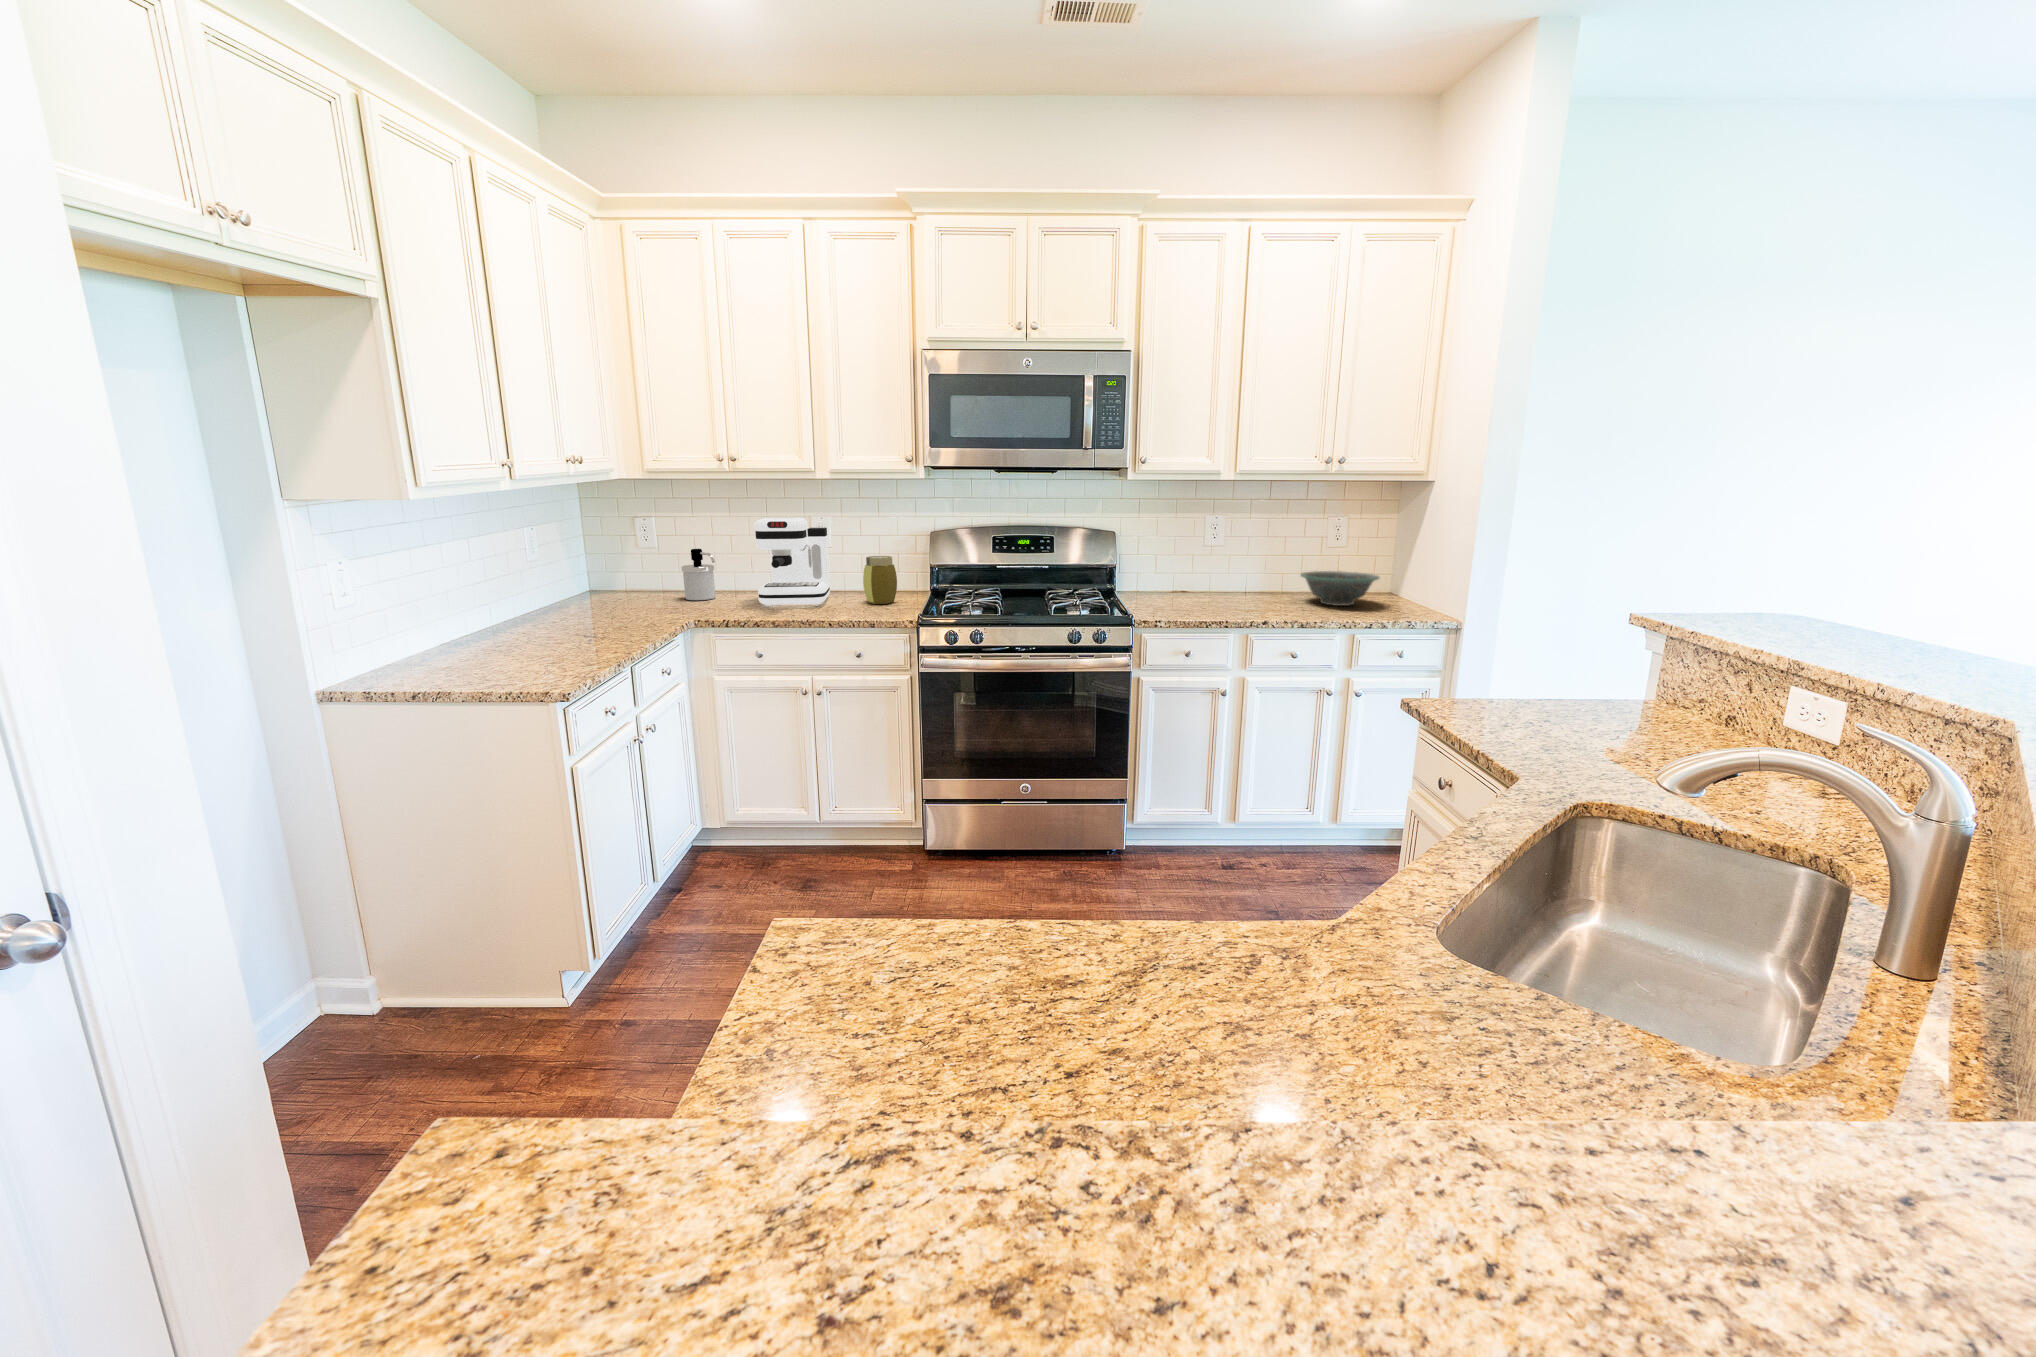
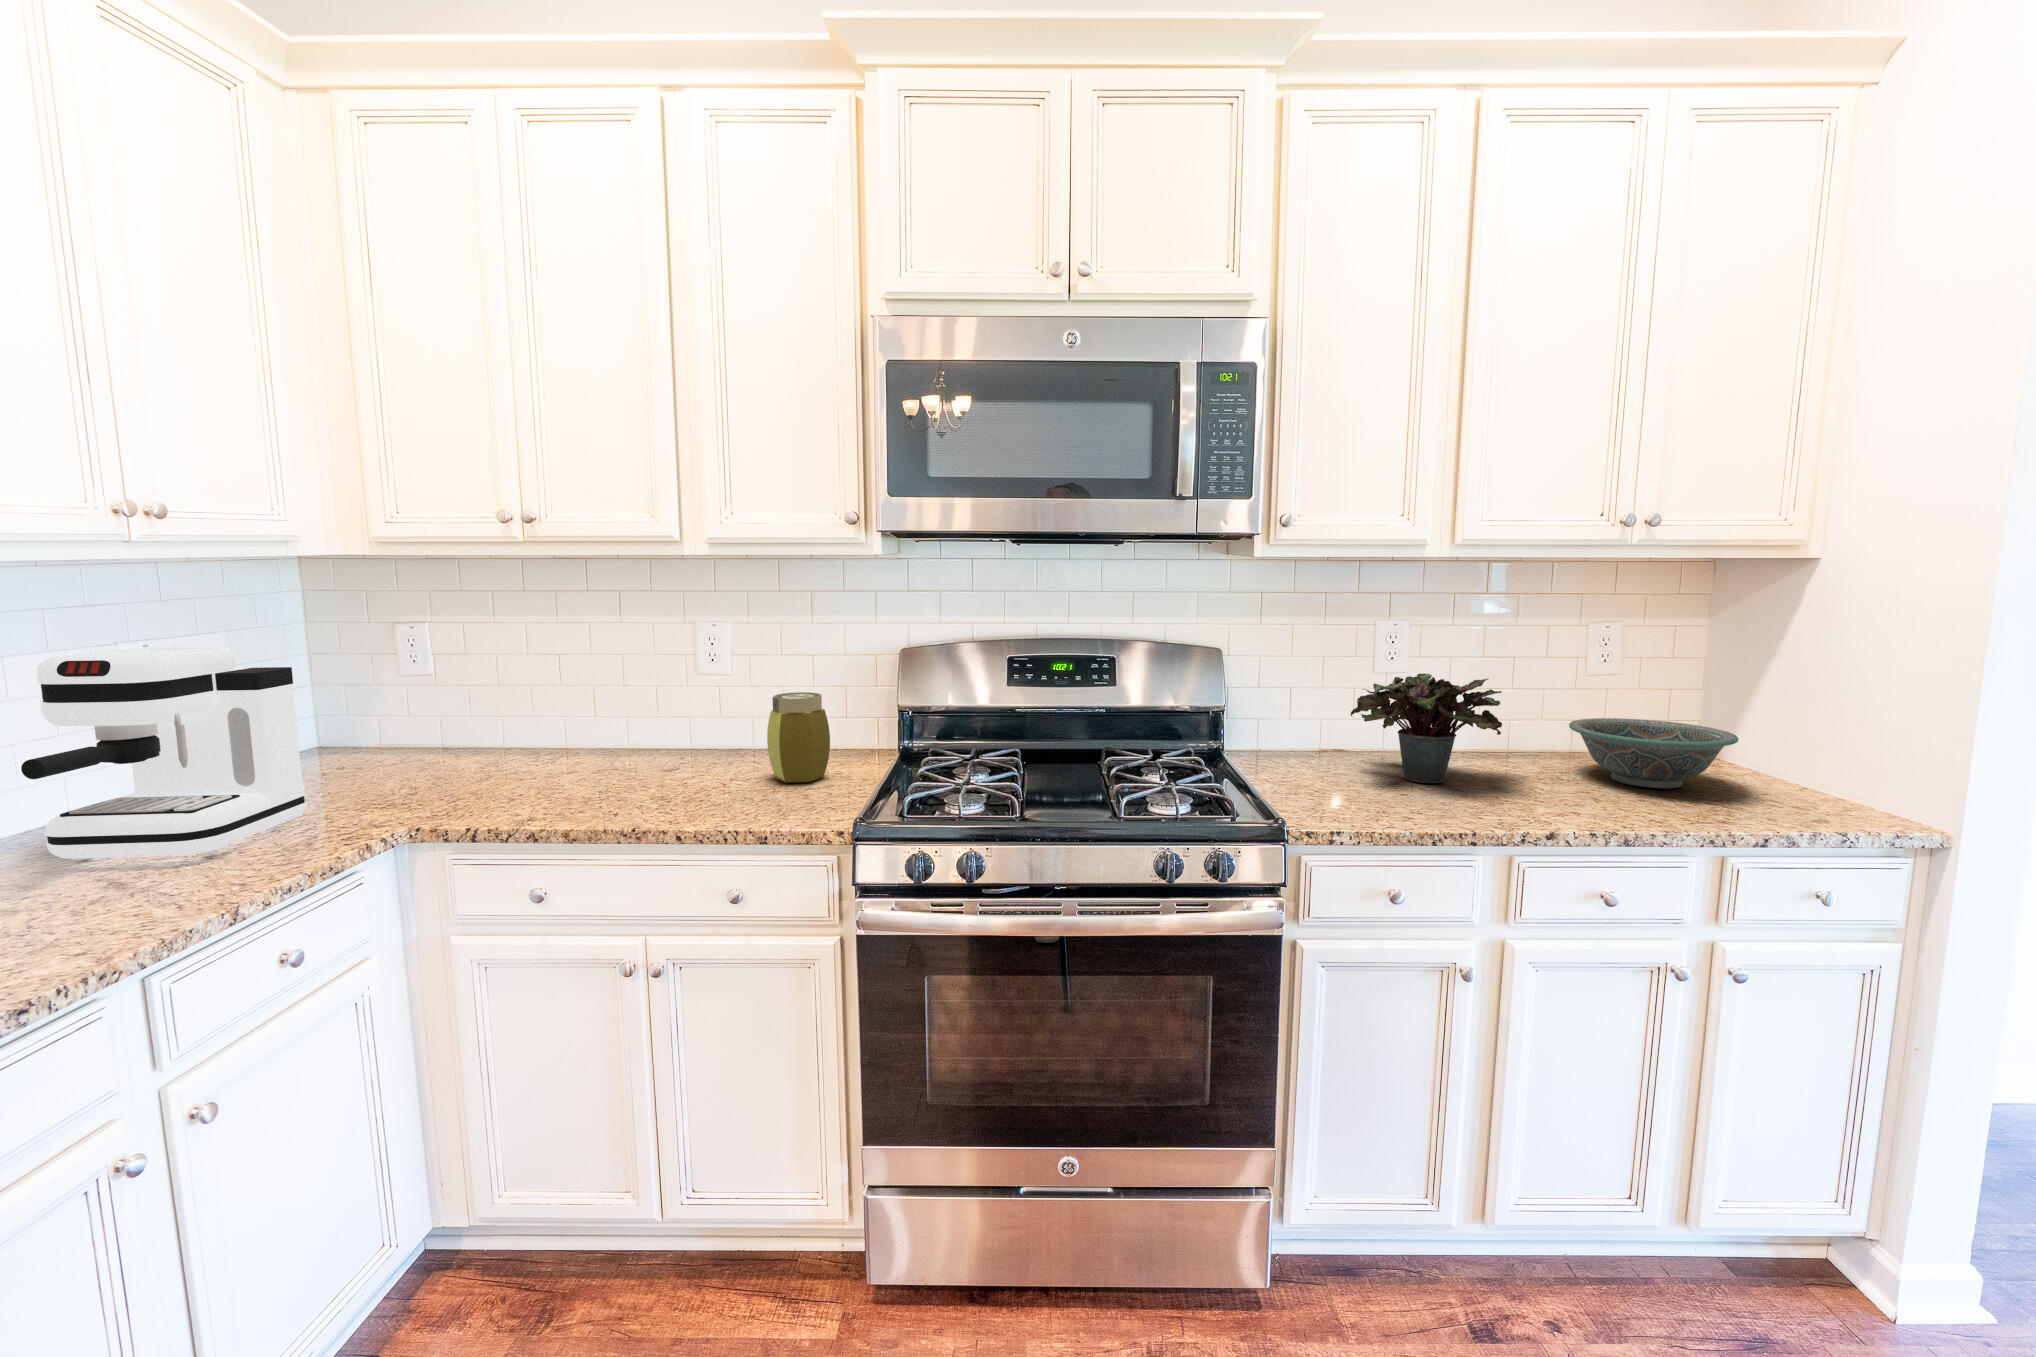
coffee maker: present [754,518,830,606] -> present [21,647,306,860]
potted plant: none [1181,545,1259,603] -> present [1350,673,1502,783]
soap dispenser: present [681,549,715,600] -> none [444,678,509,772]

